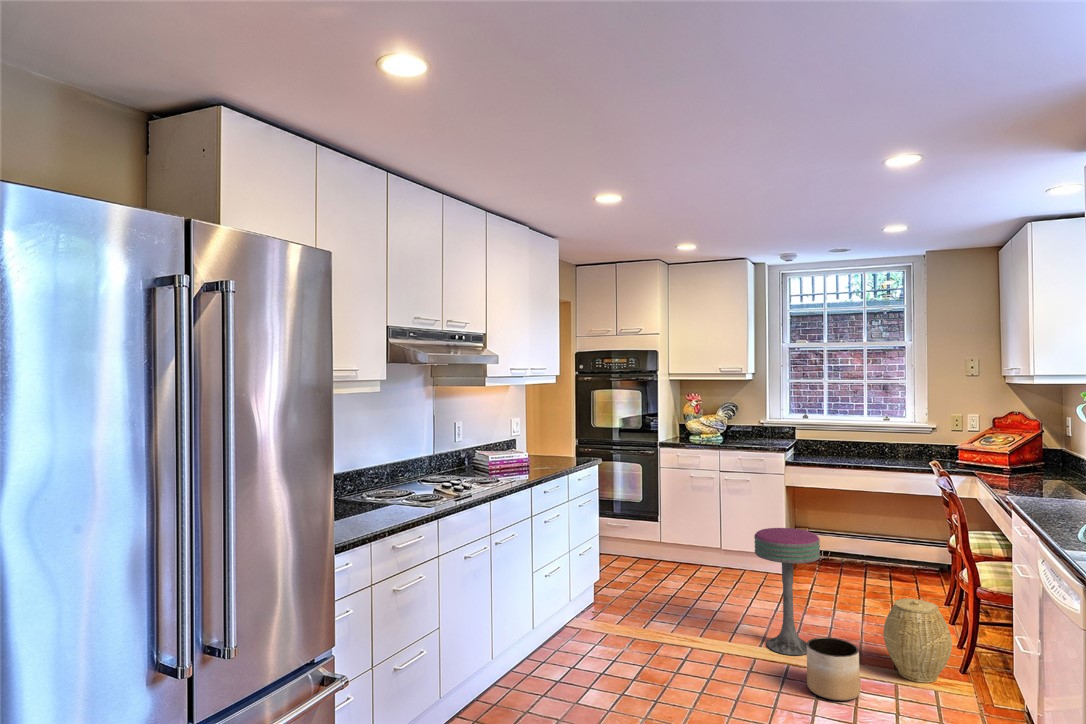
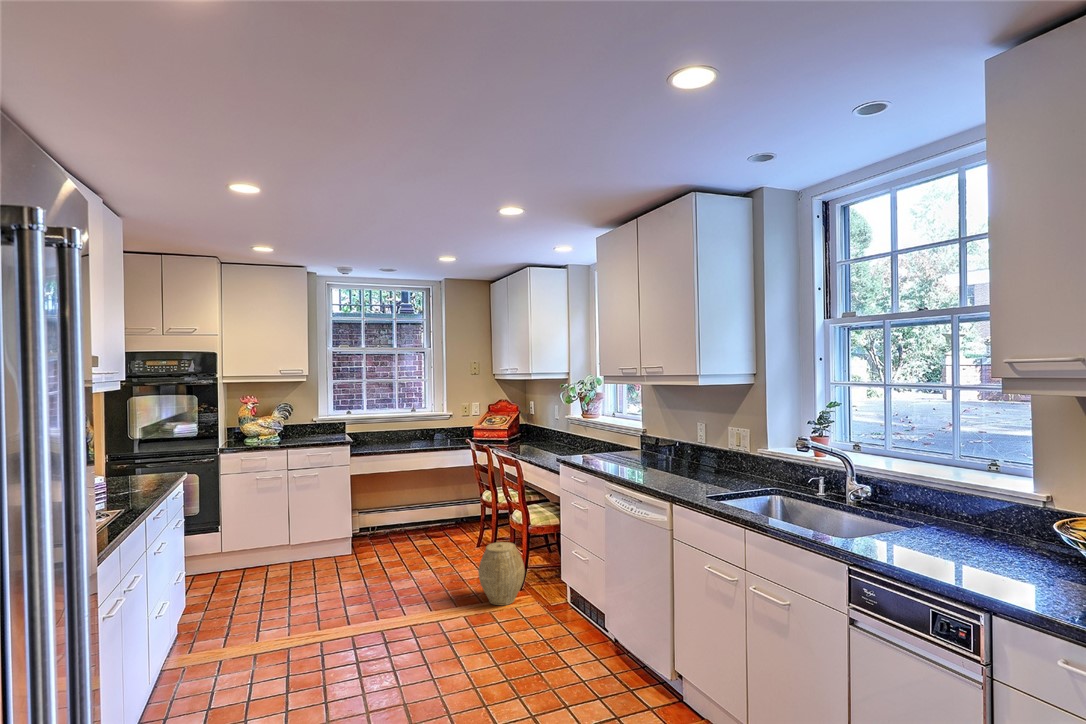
bar stool: present [754,528,820,655] -> none [372,507,429,620]
planter: present [807,637,860,701] -> none [441,589,482,642]

